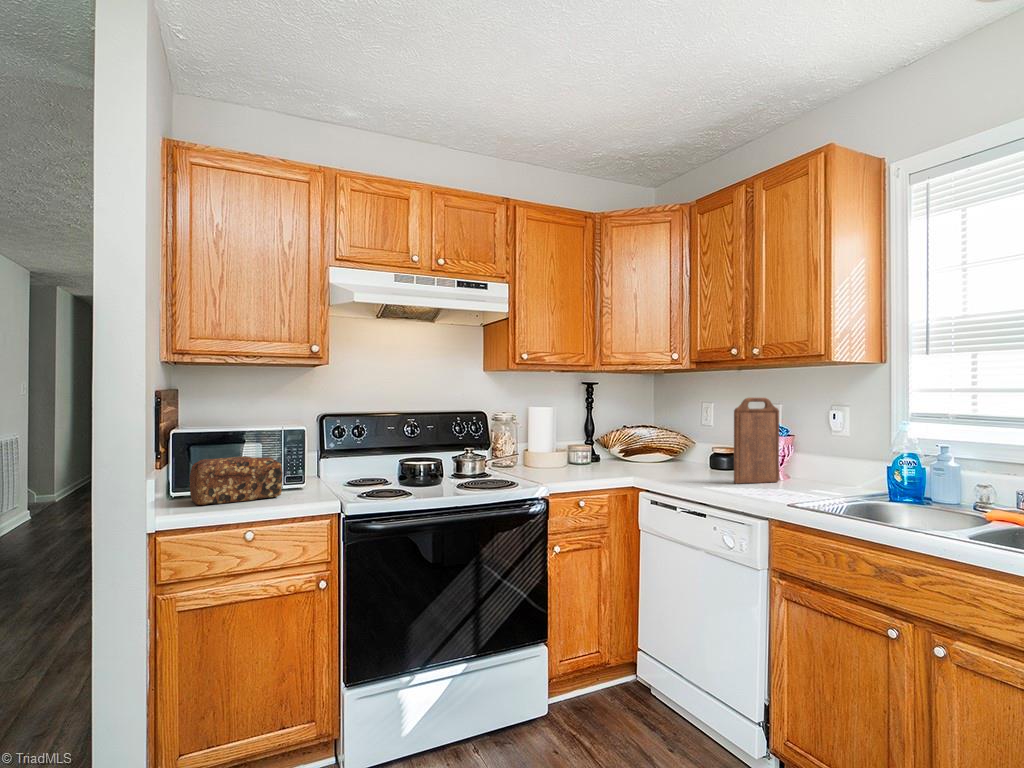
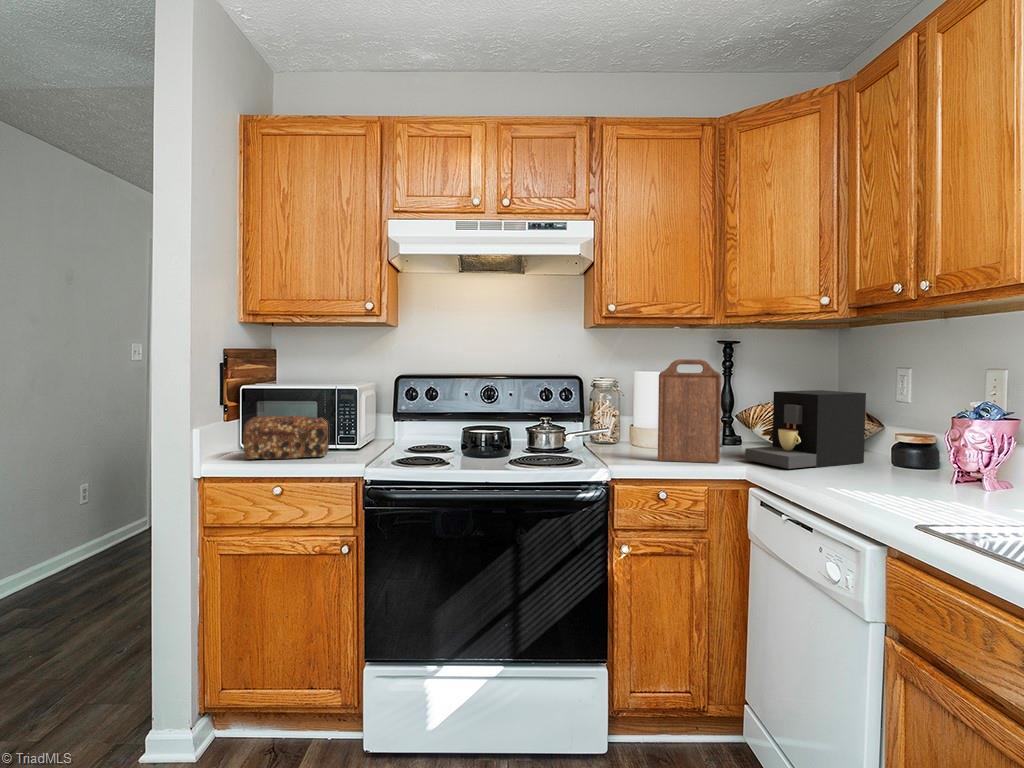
cutting board: present [734,397,779,483] -> present [658,359,721,463]
coffee maker: none [630,419,701,477] -> present [745,390,866,469]

